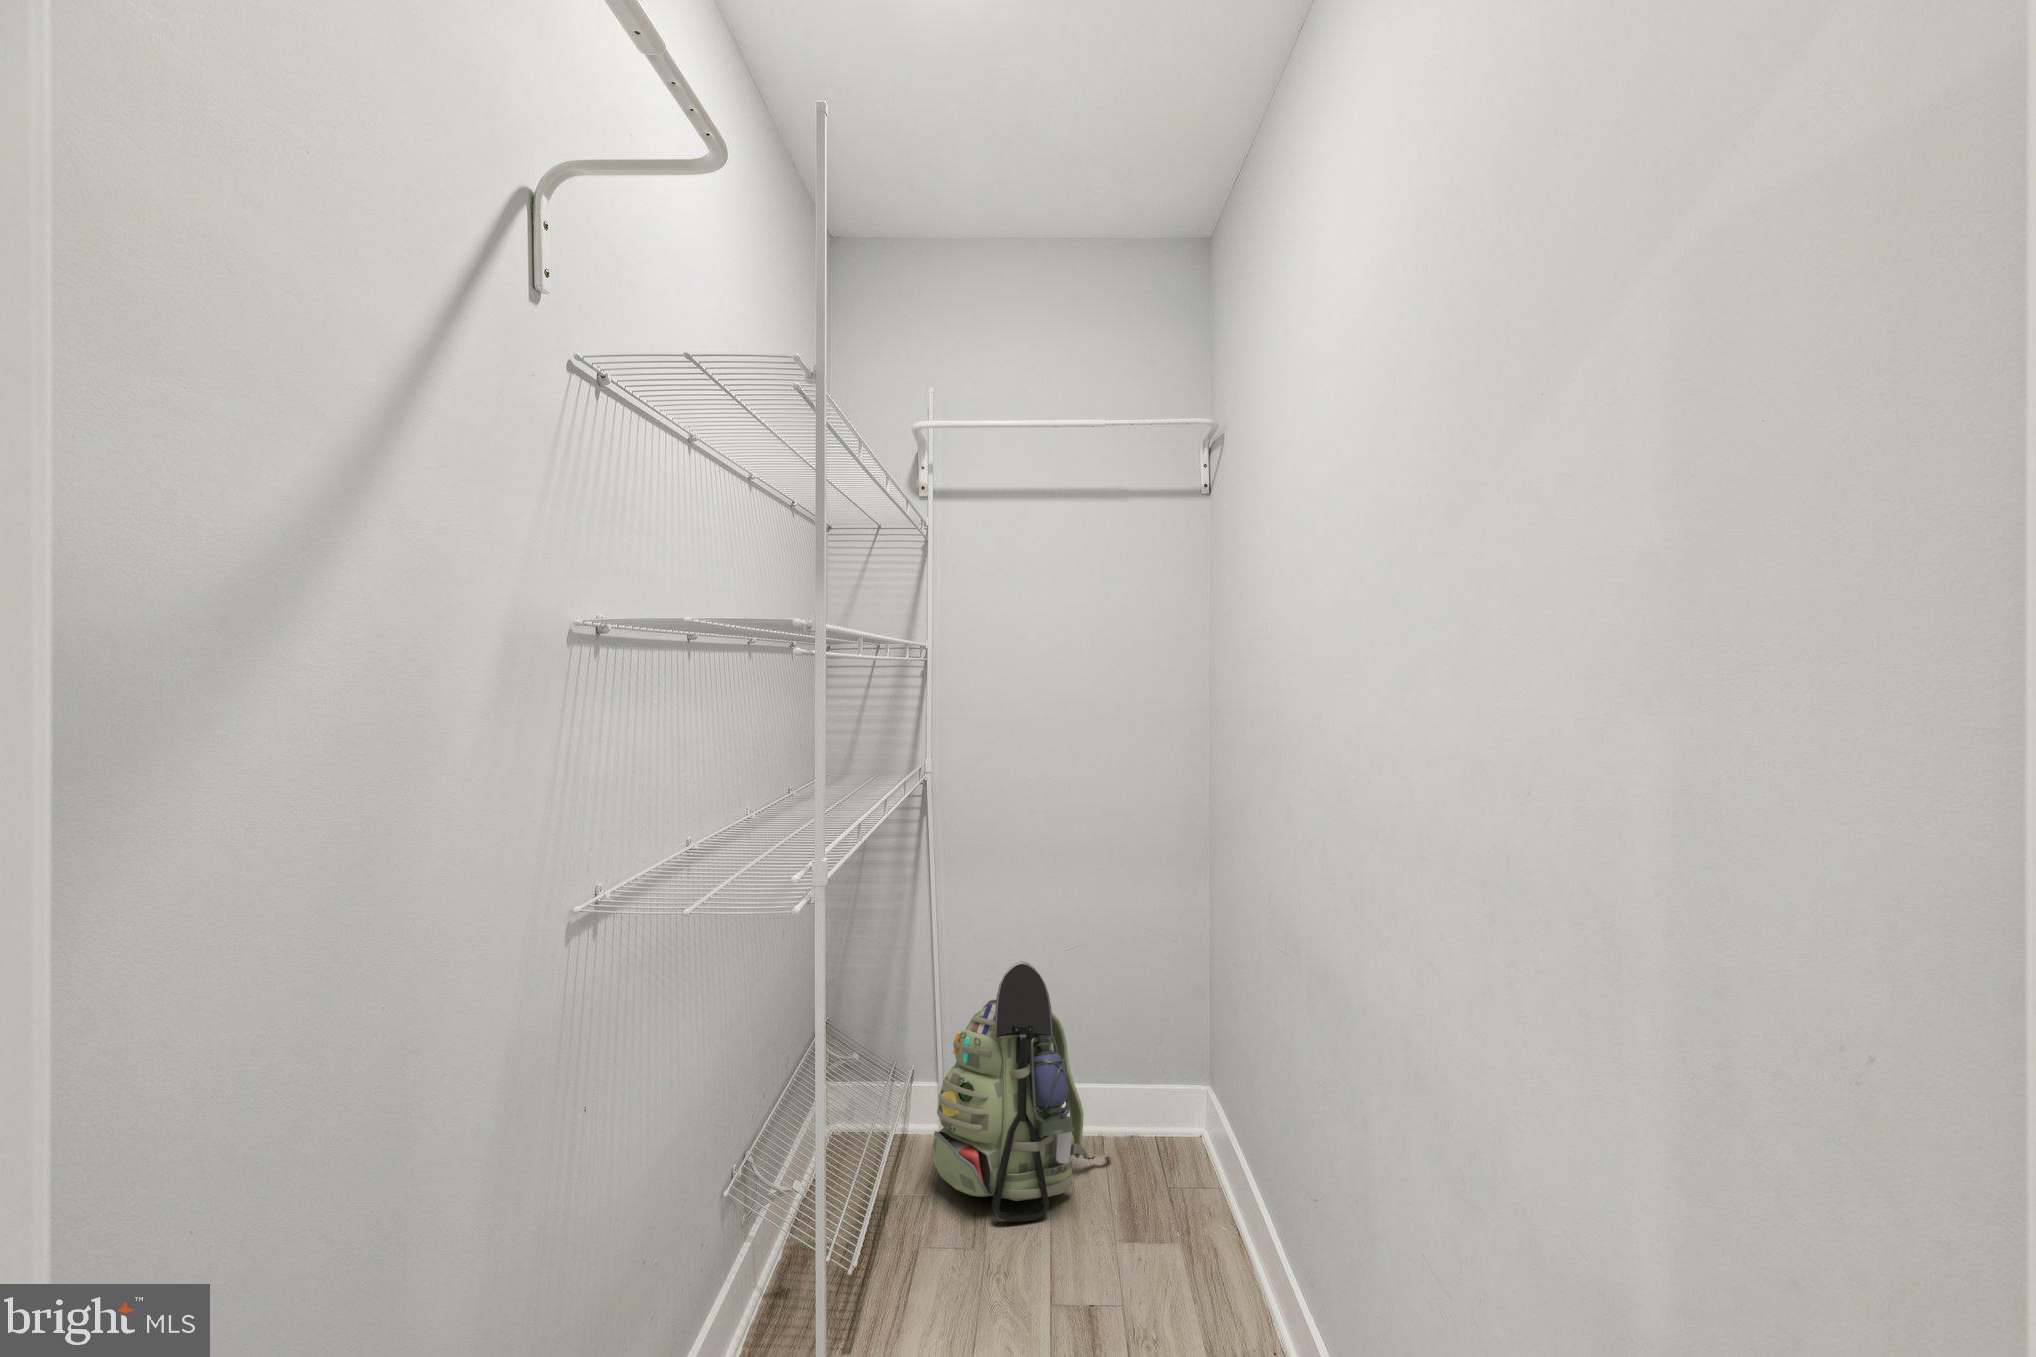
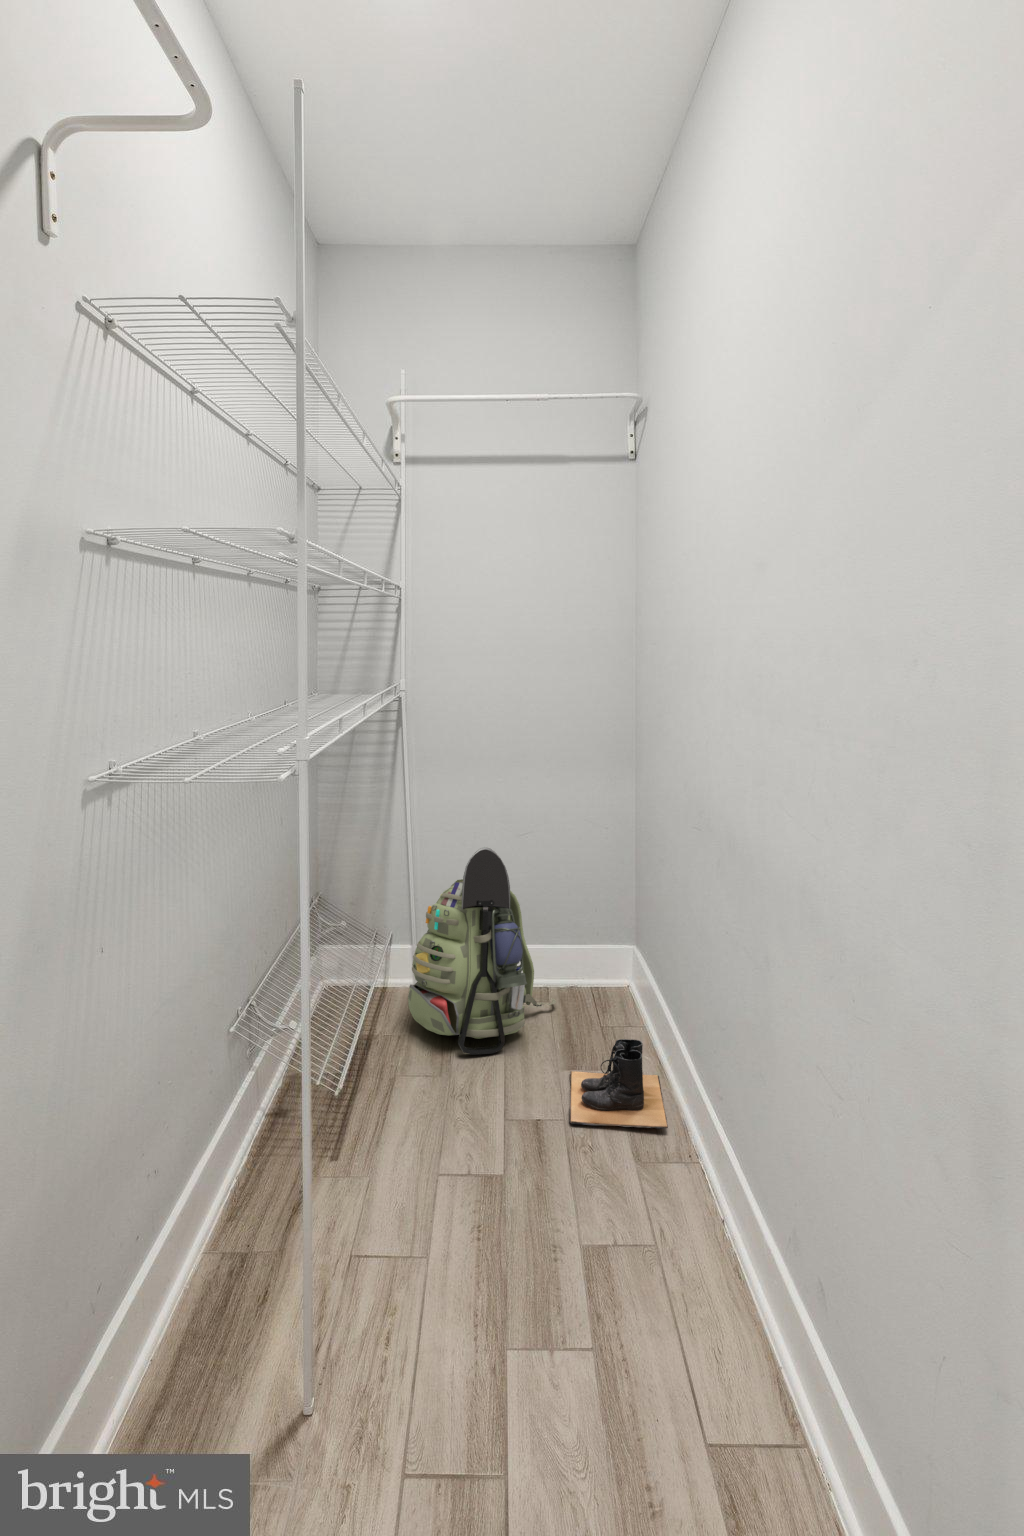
boots: none [1127,1203,1248,1321] -> present [569,1039,668,1129]

